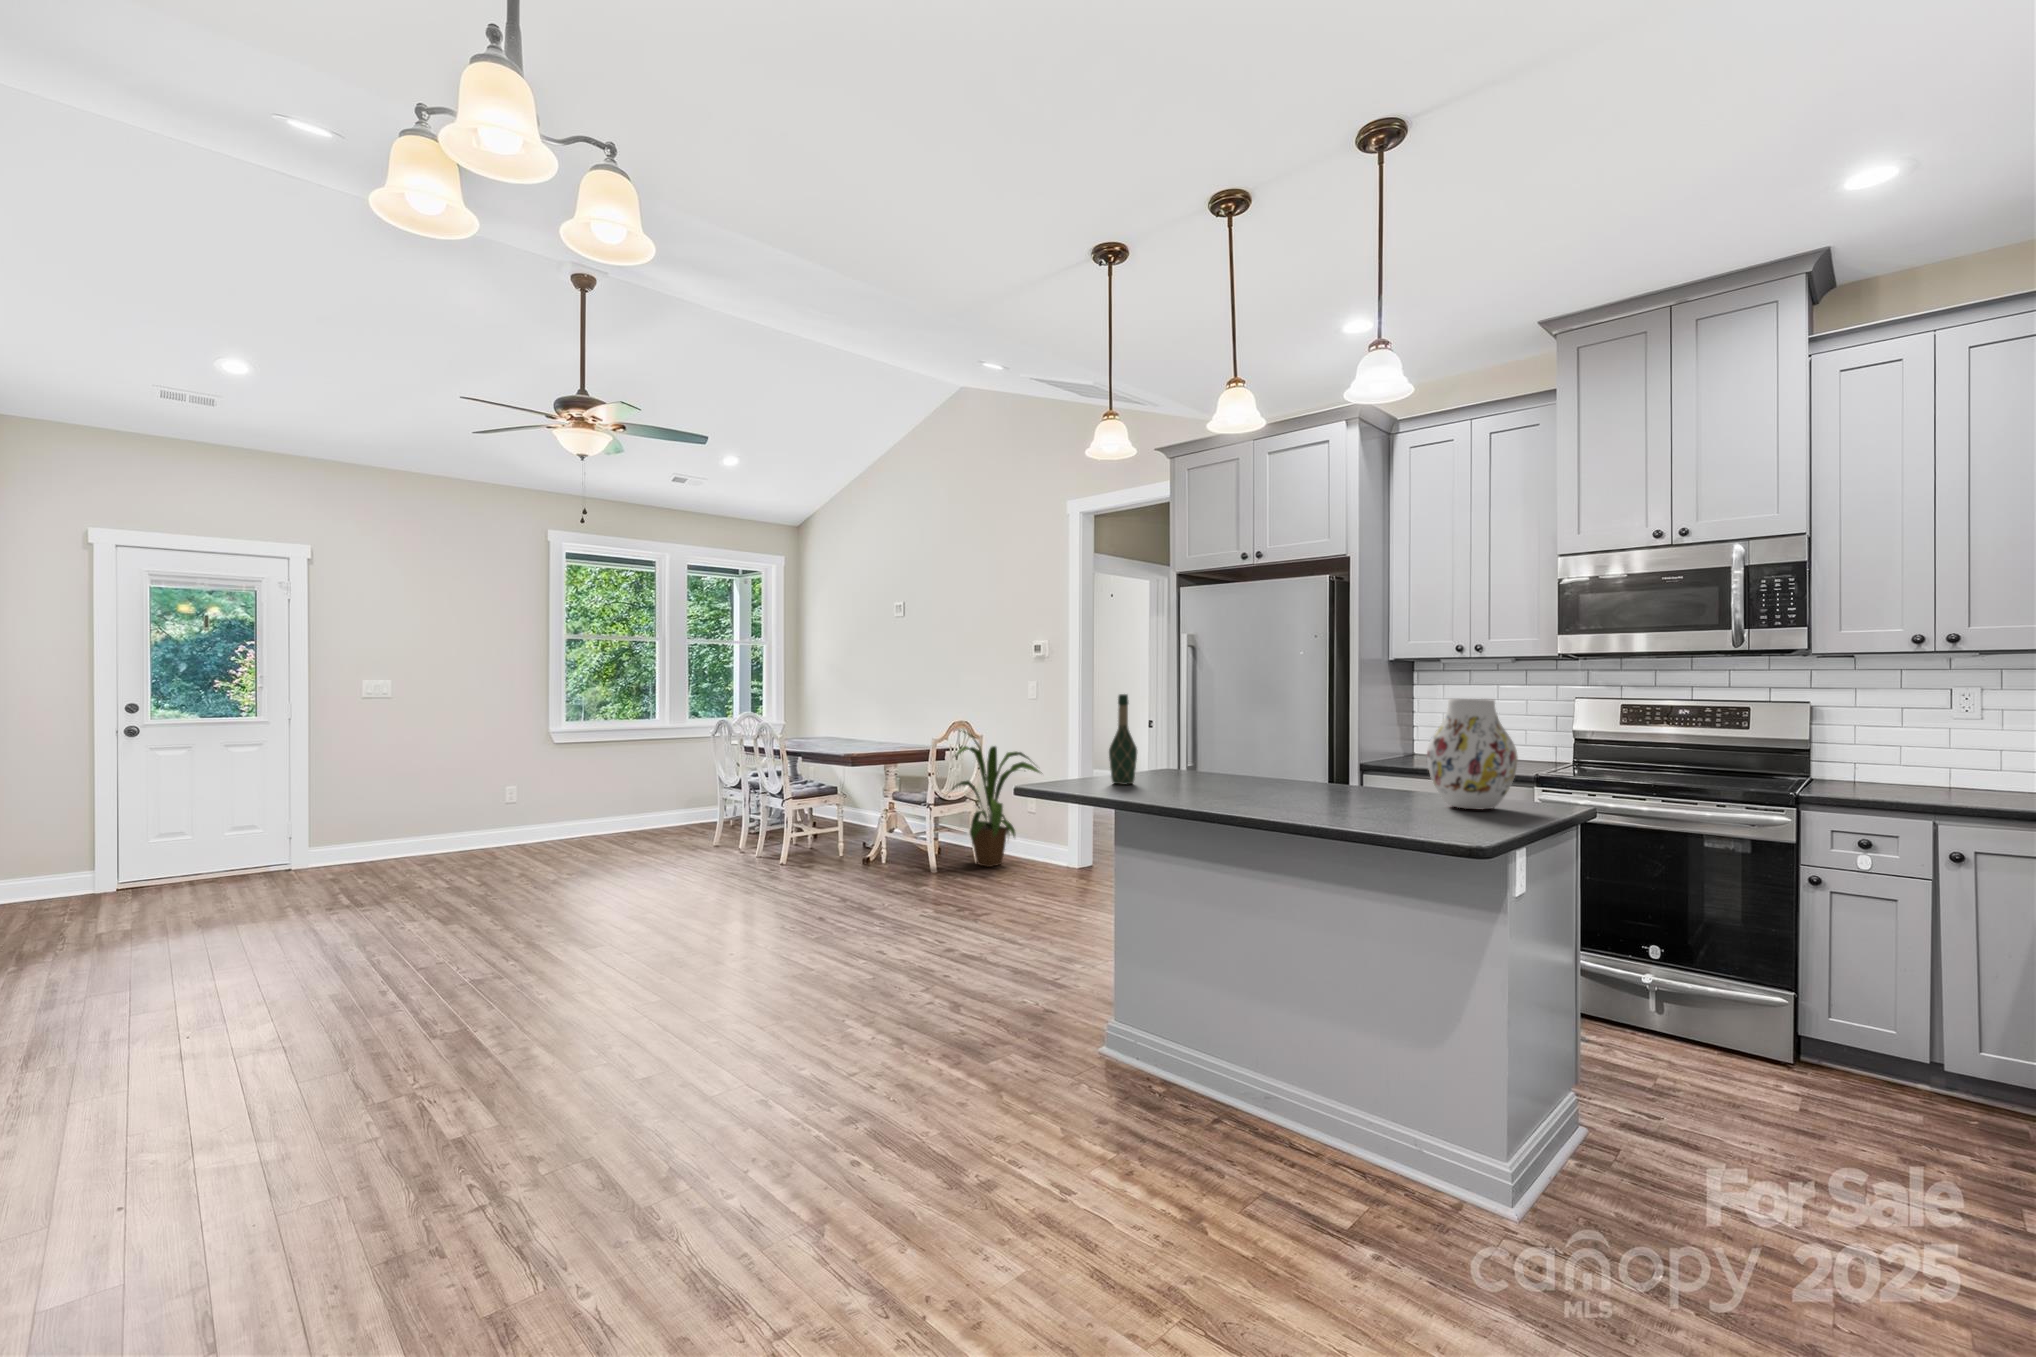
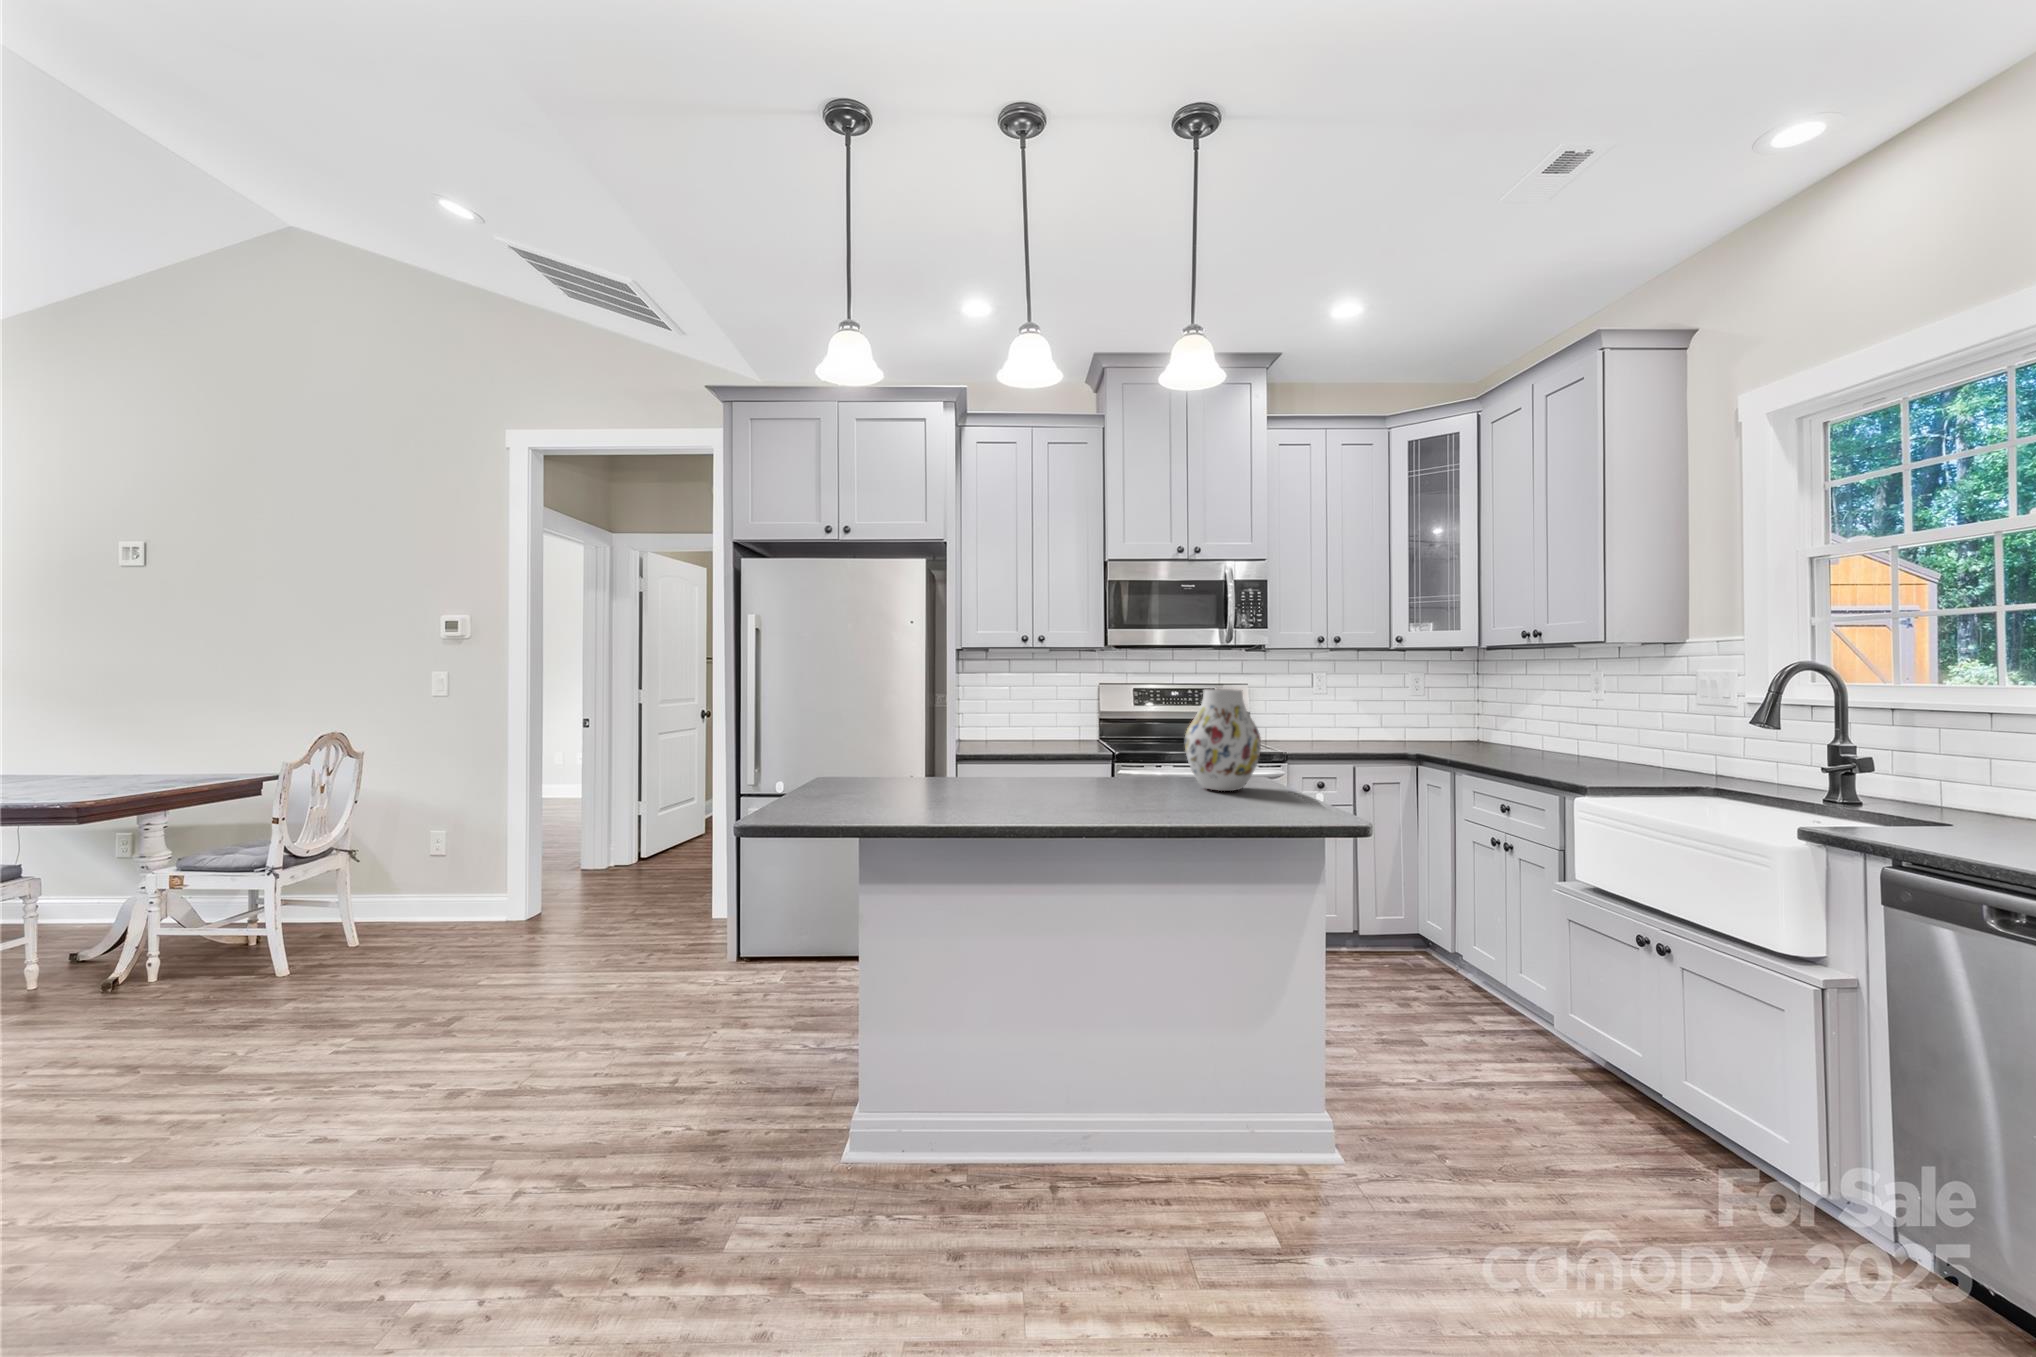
wine bottle: present [1109,694,1137,784] -> none [857,690,895,807]
house plant: present [953,730,1040,867] -> none [296,745,489,943]

